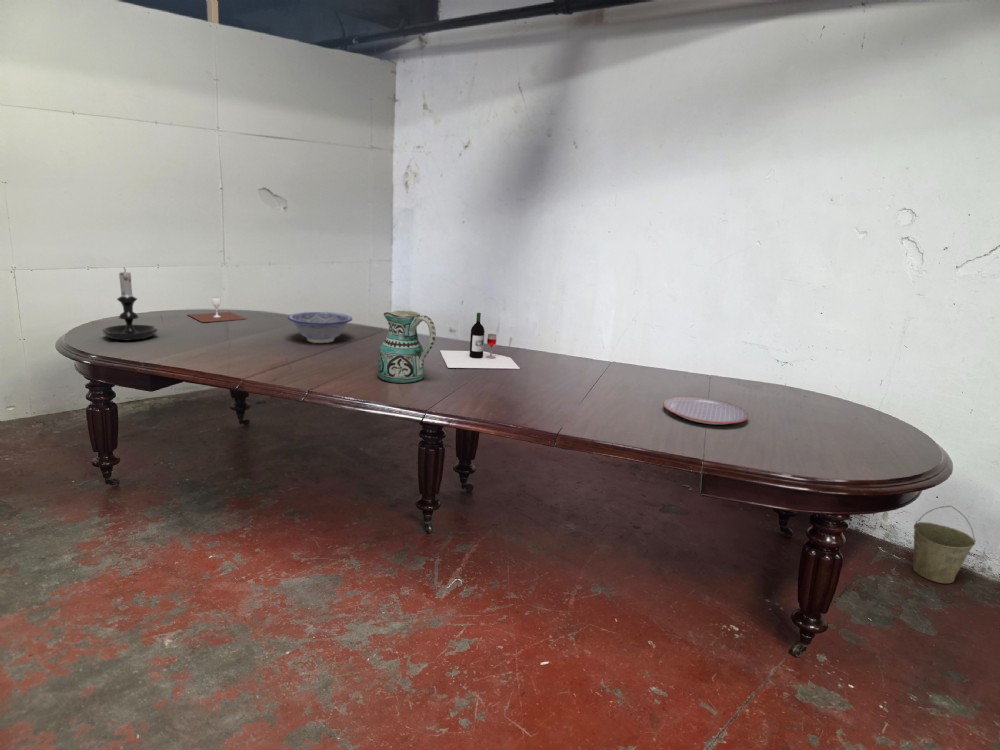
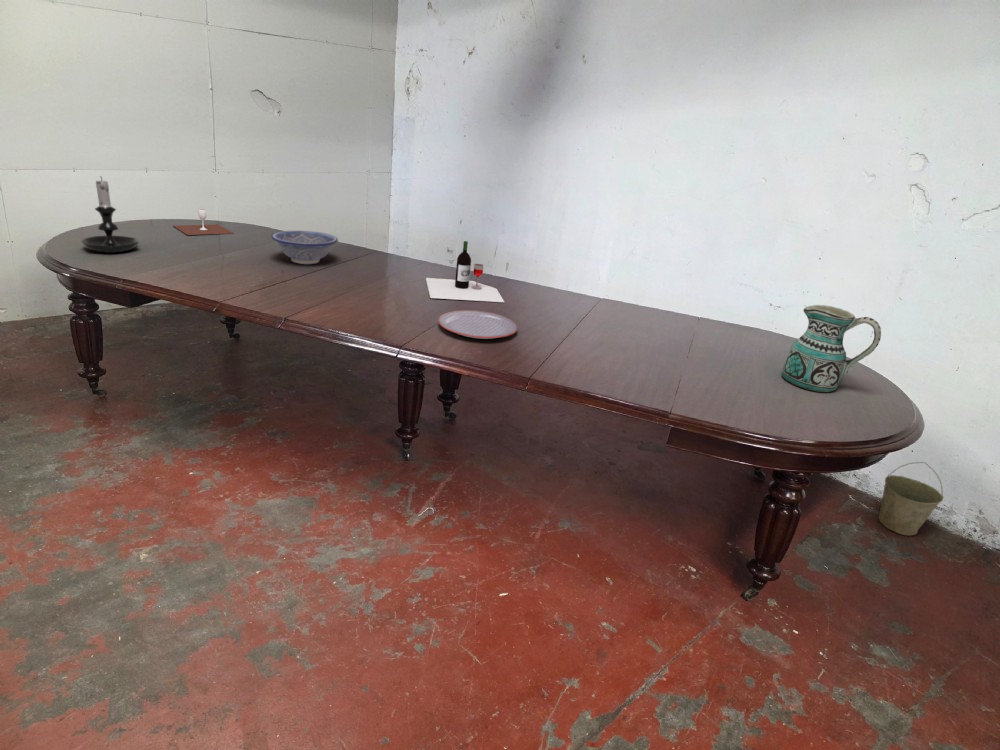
ceramic pitcher: present [378,310,436,383] -> present [782,305,881,392]
plate: present [663,396,748,425] -> present [438,310,518,339]

